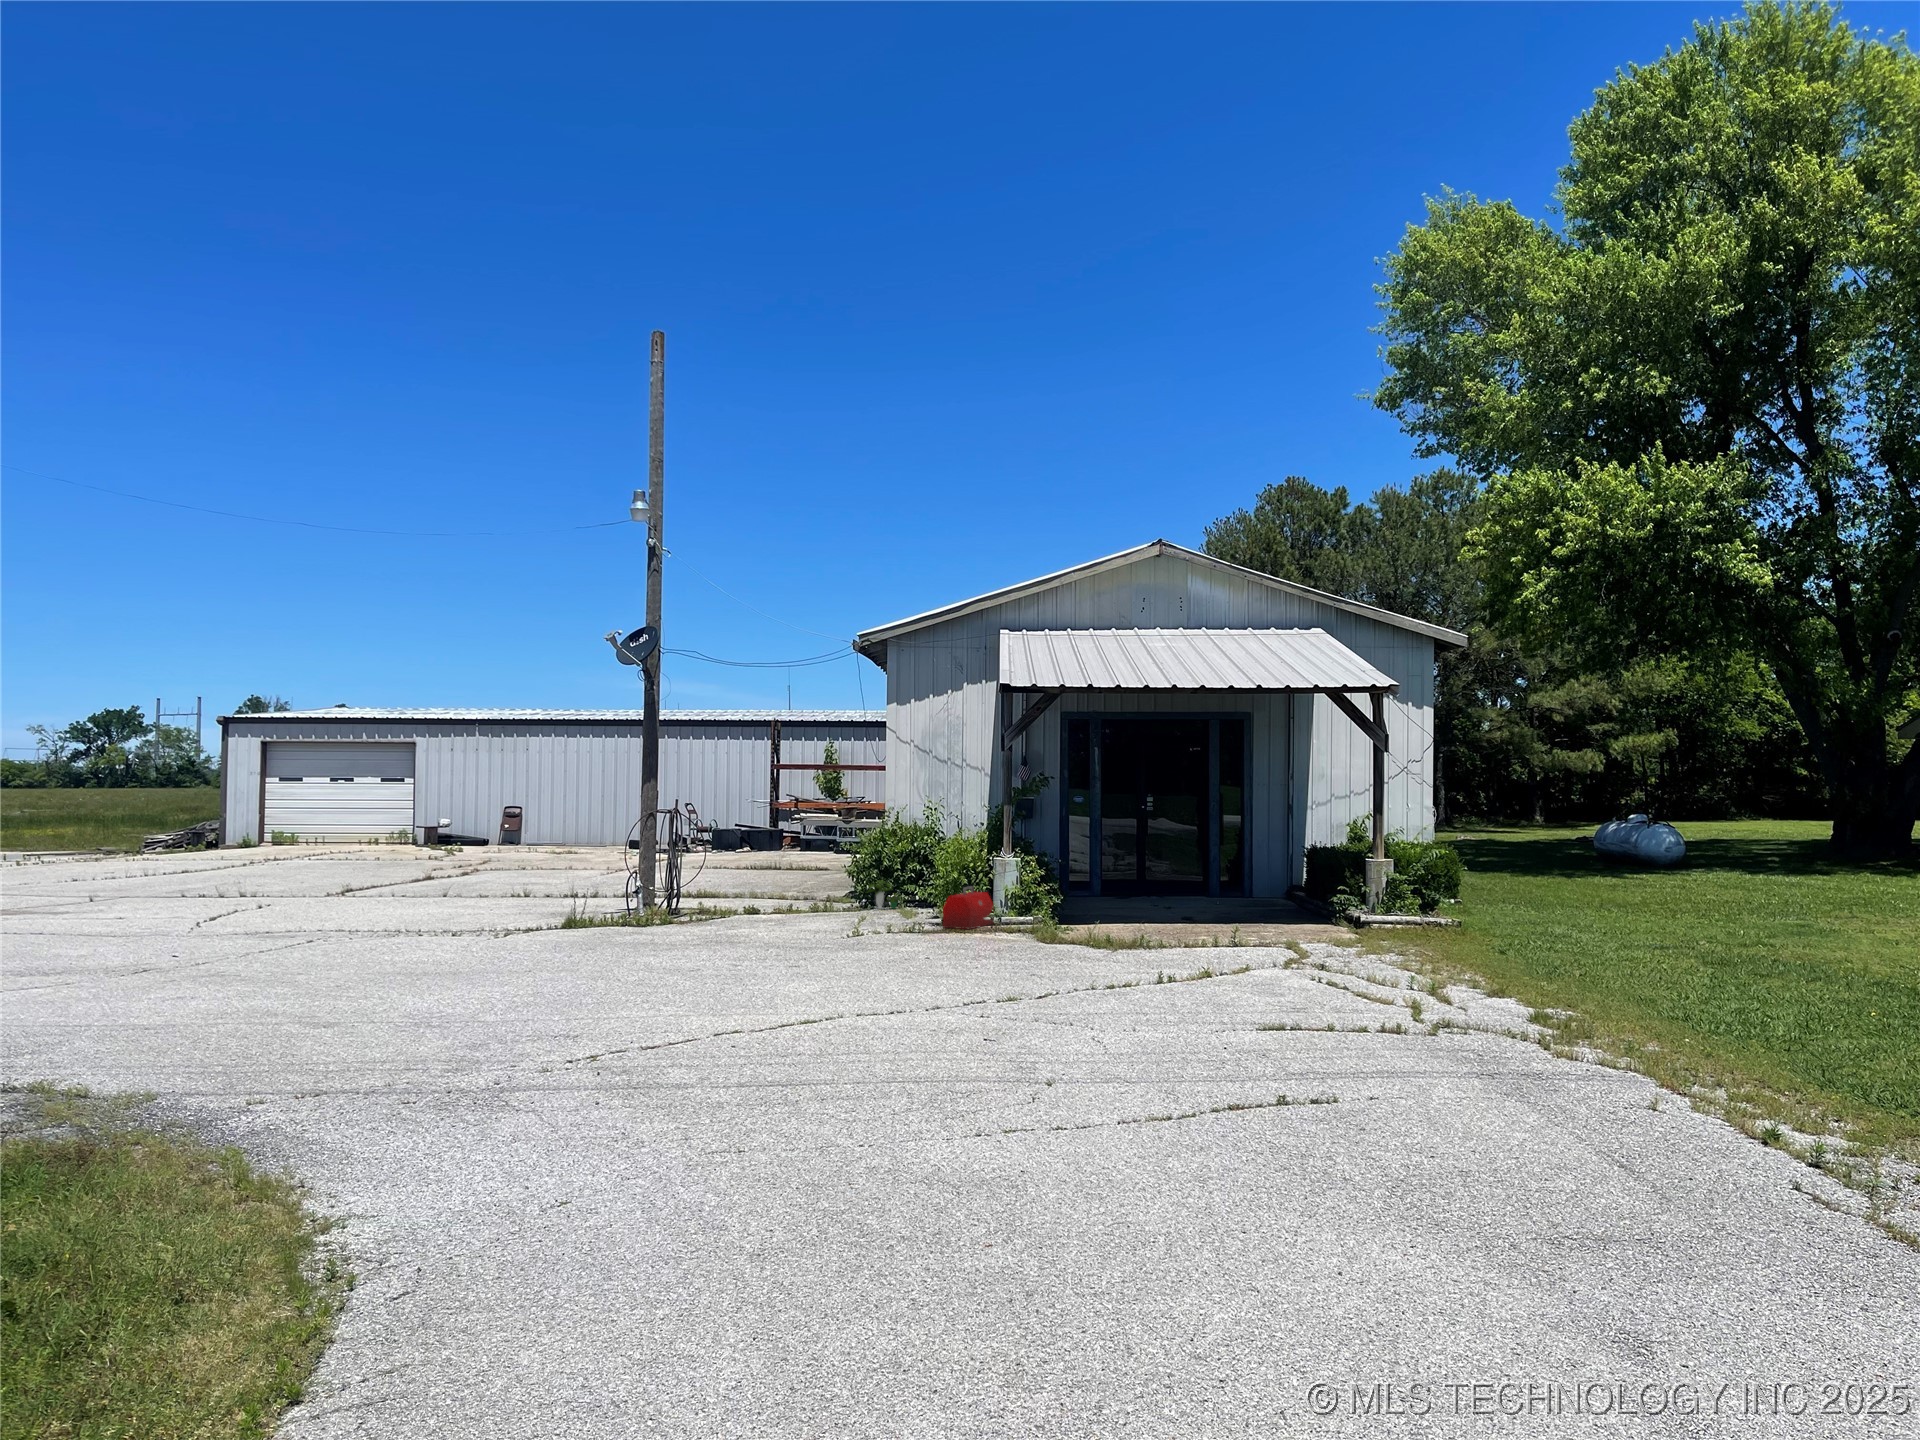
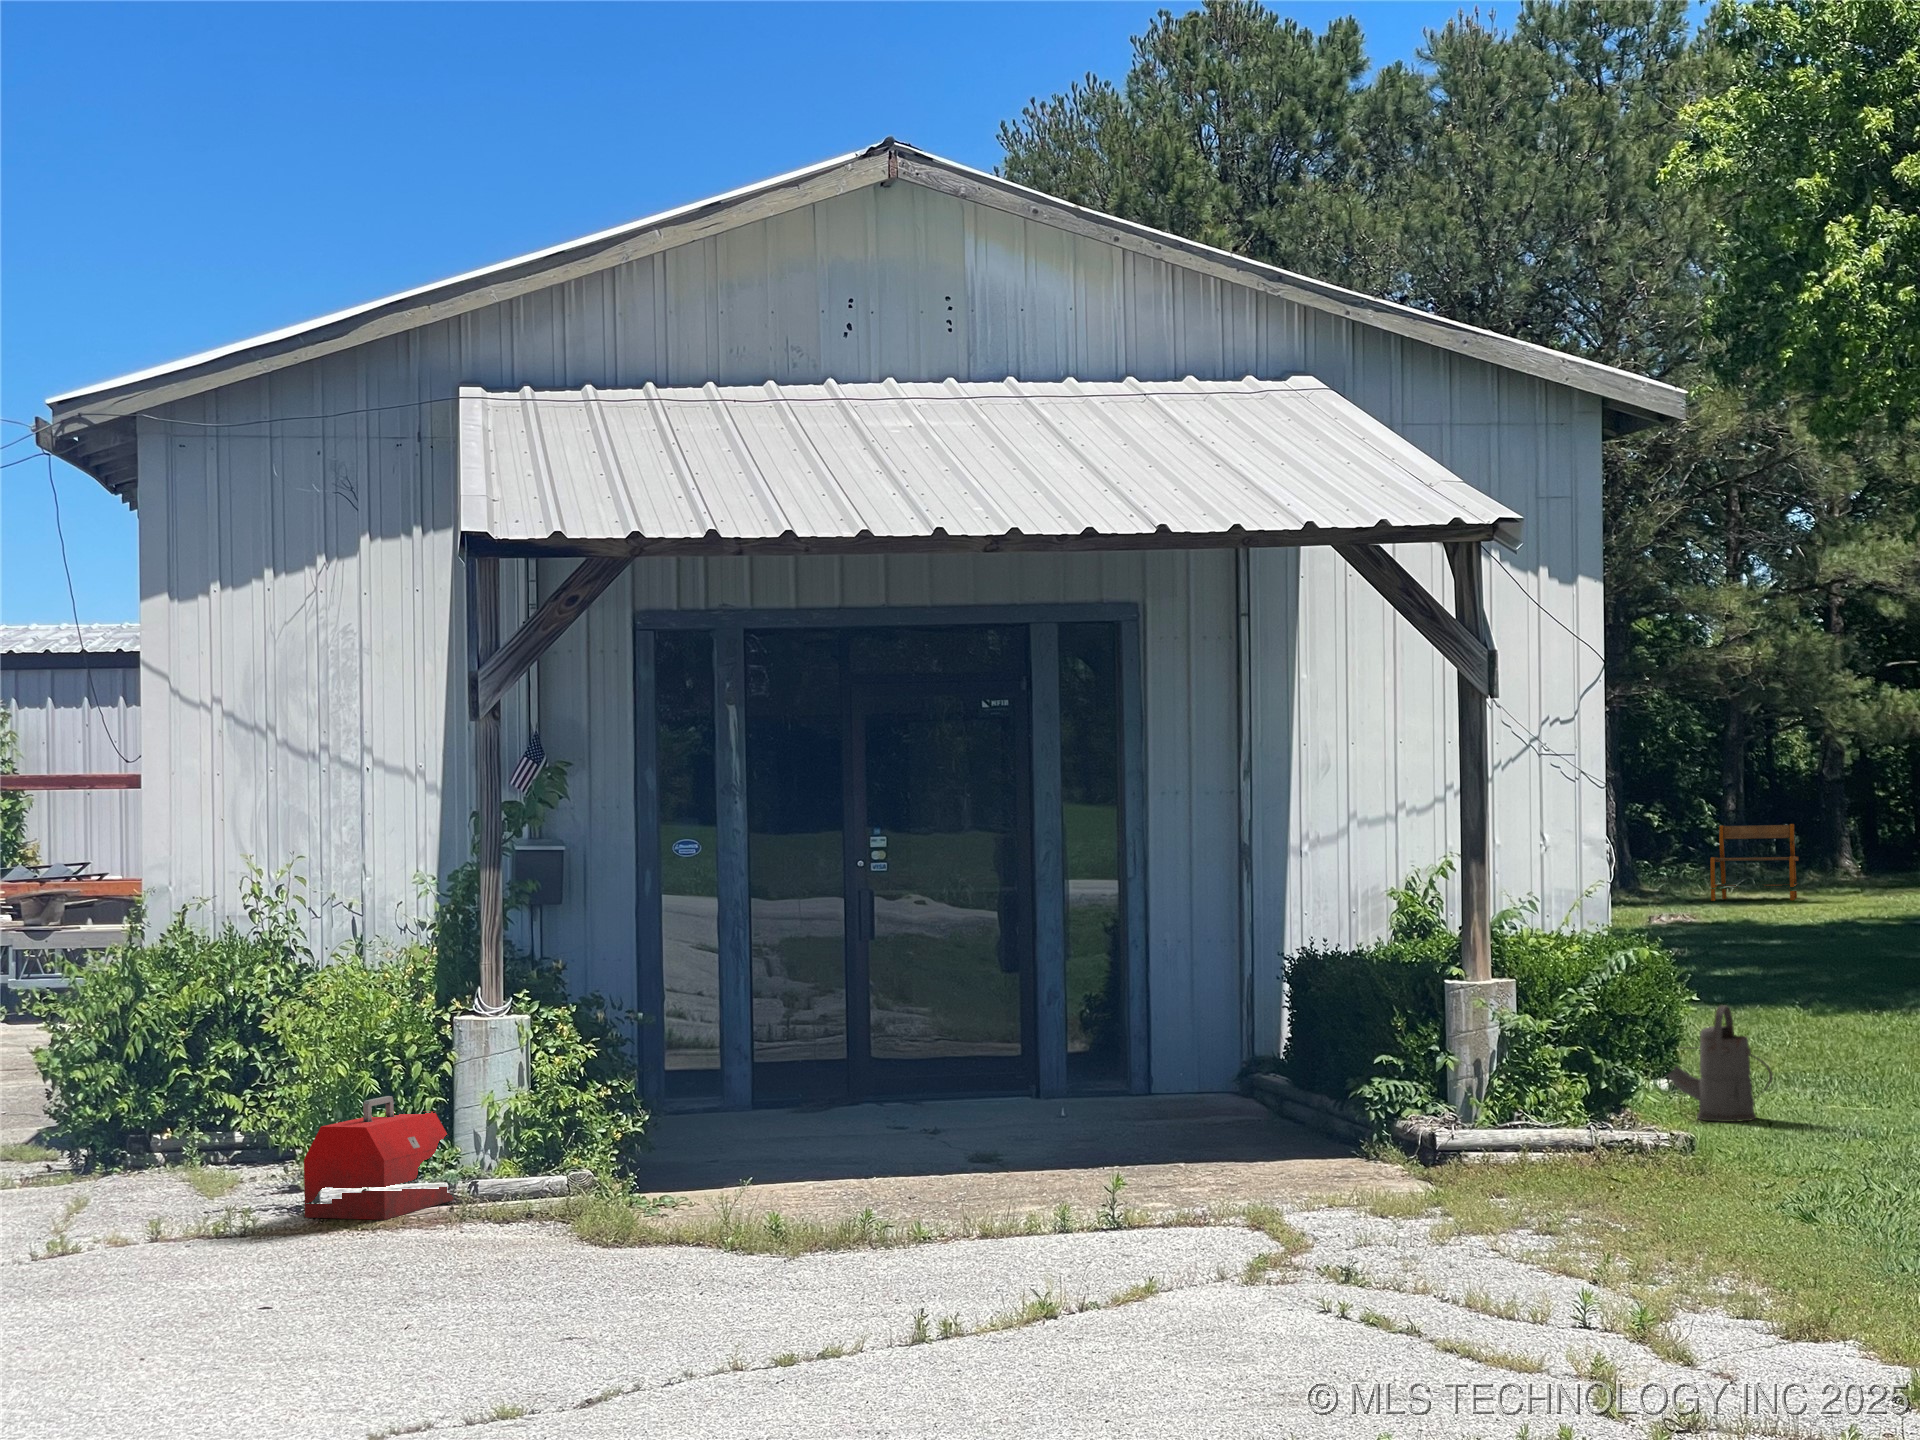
bench: none [1517,789,1558,823] -> present [1710,824,1798,901]
watering can: none [1444,873,1501,918] -> present [1667,1005,1773,1122]
potted plant: present [869,881,901,909] -> none [86,1094,193,1173]

